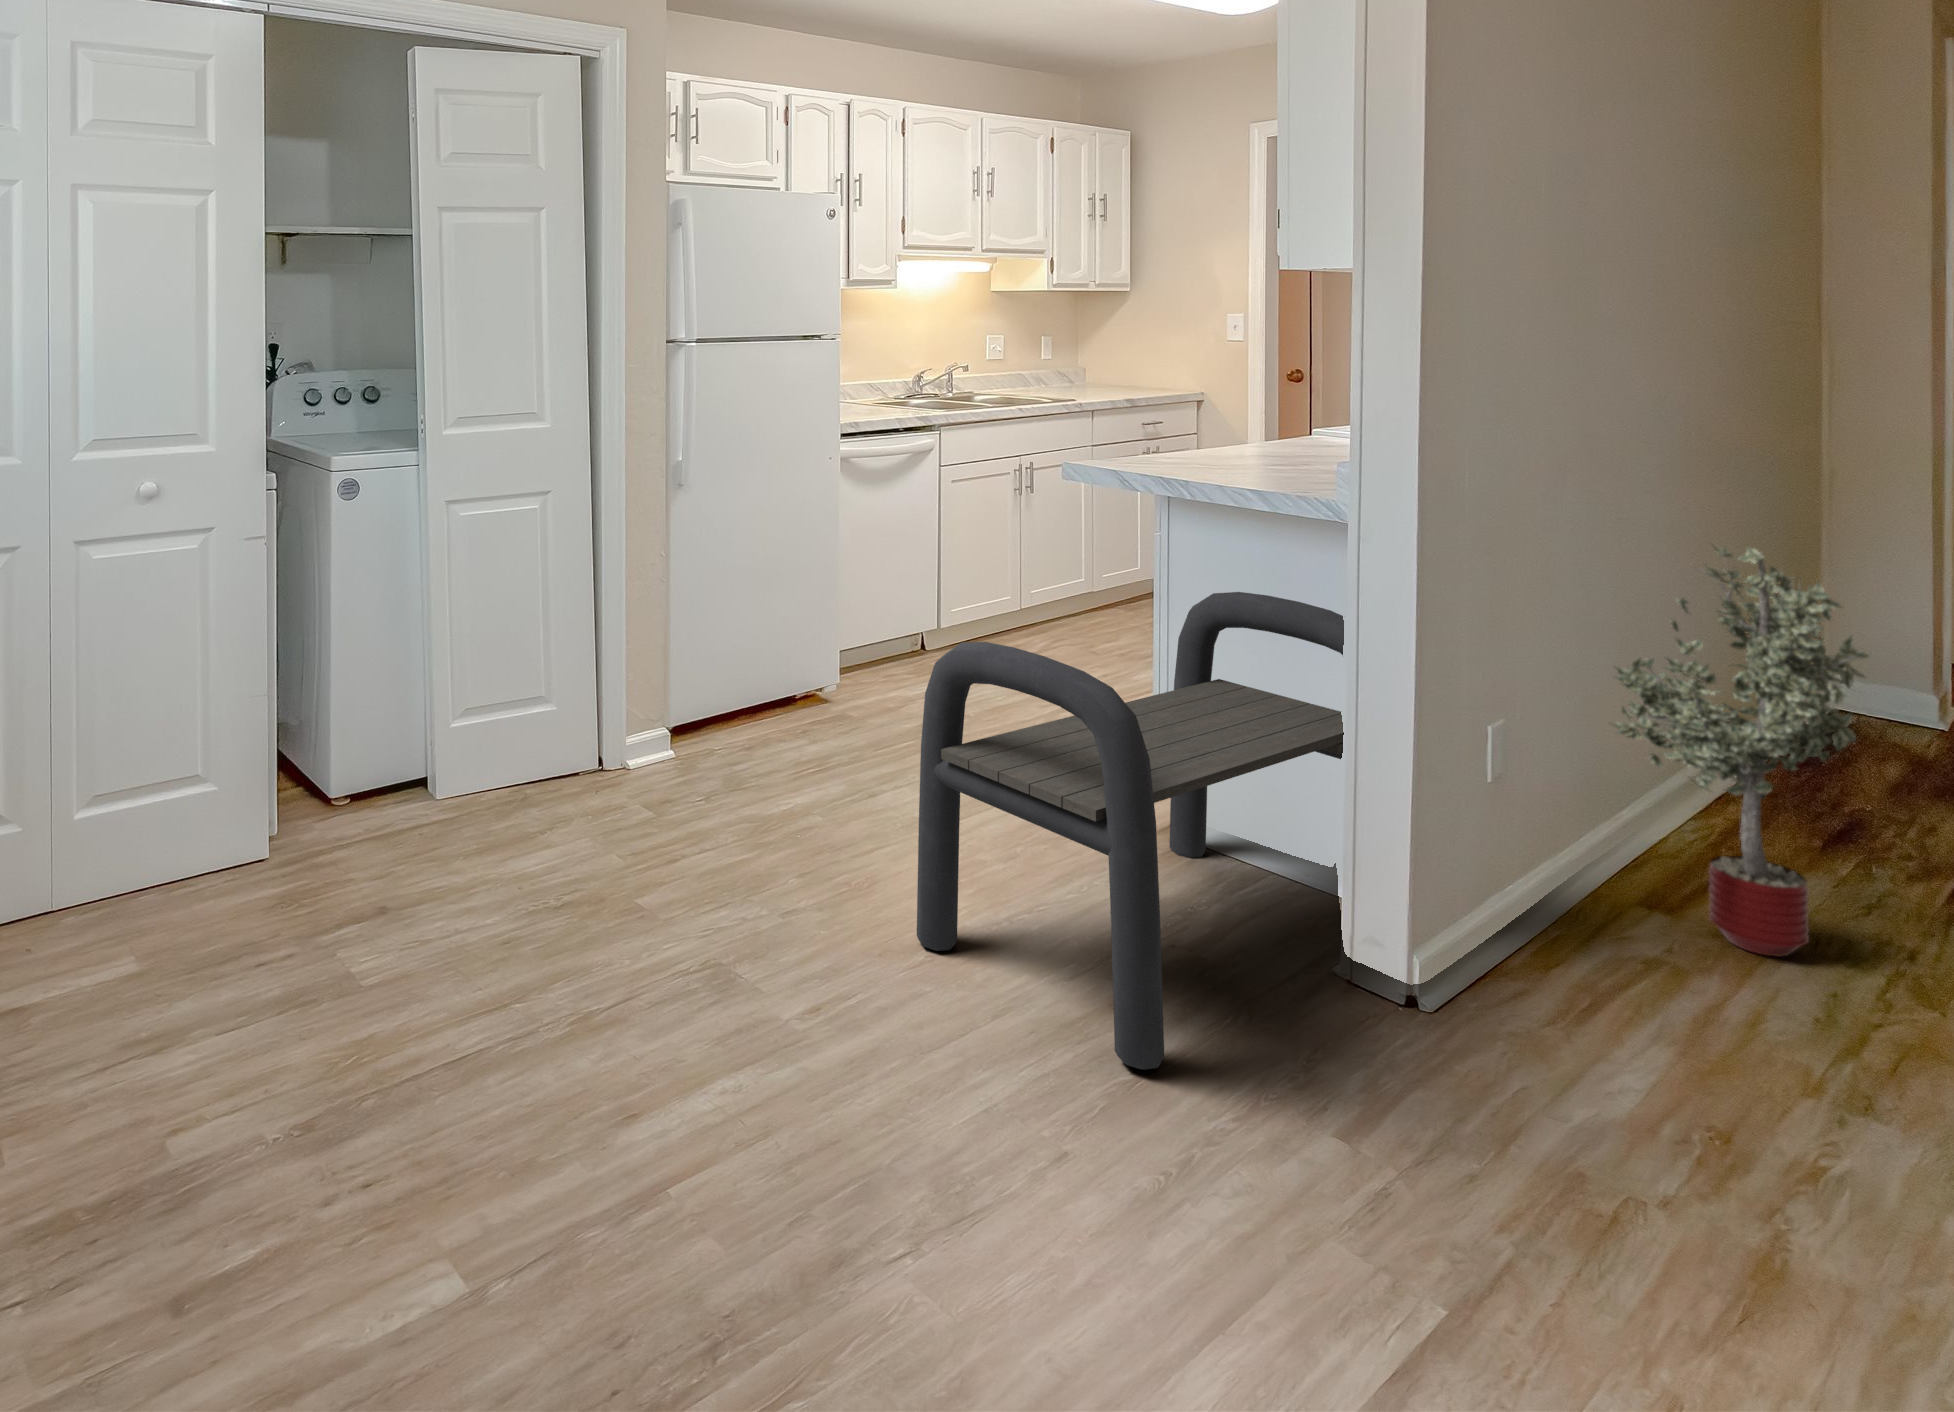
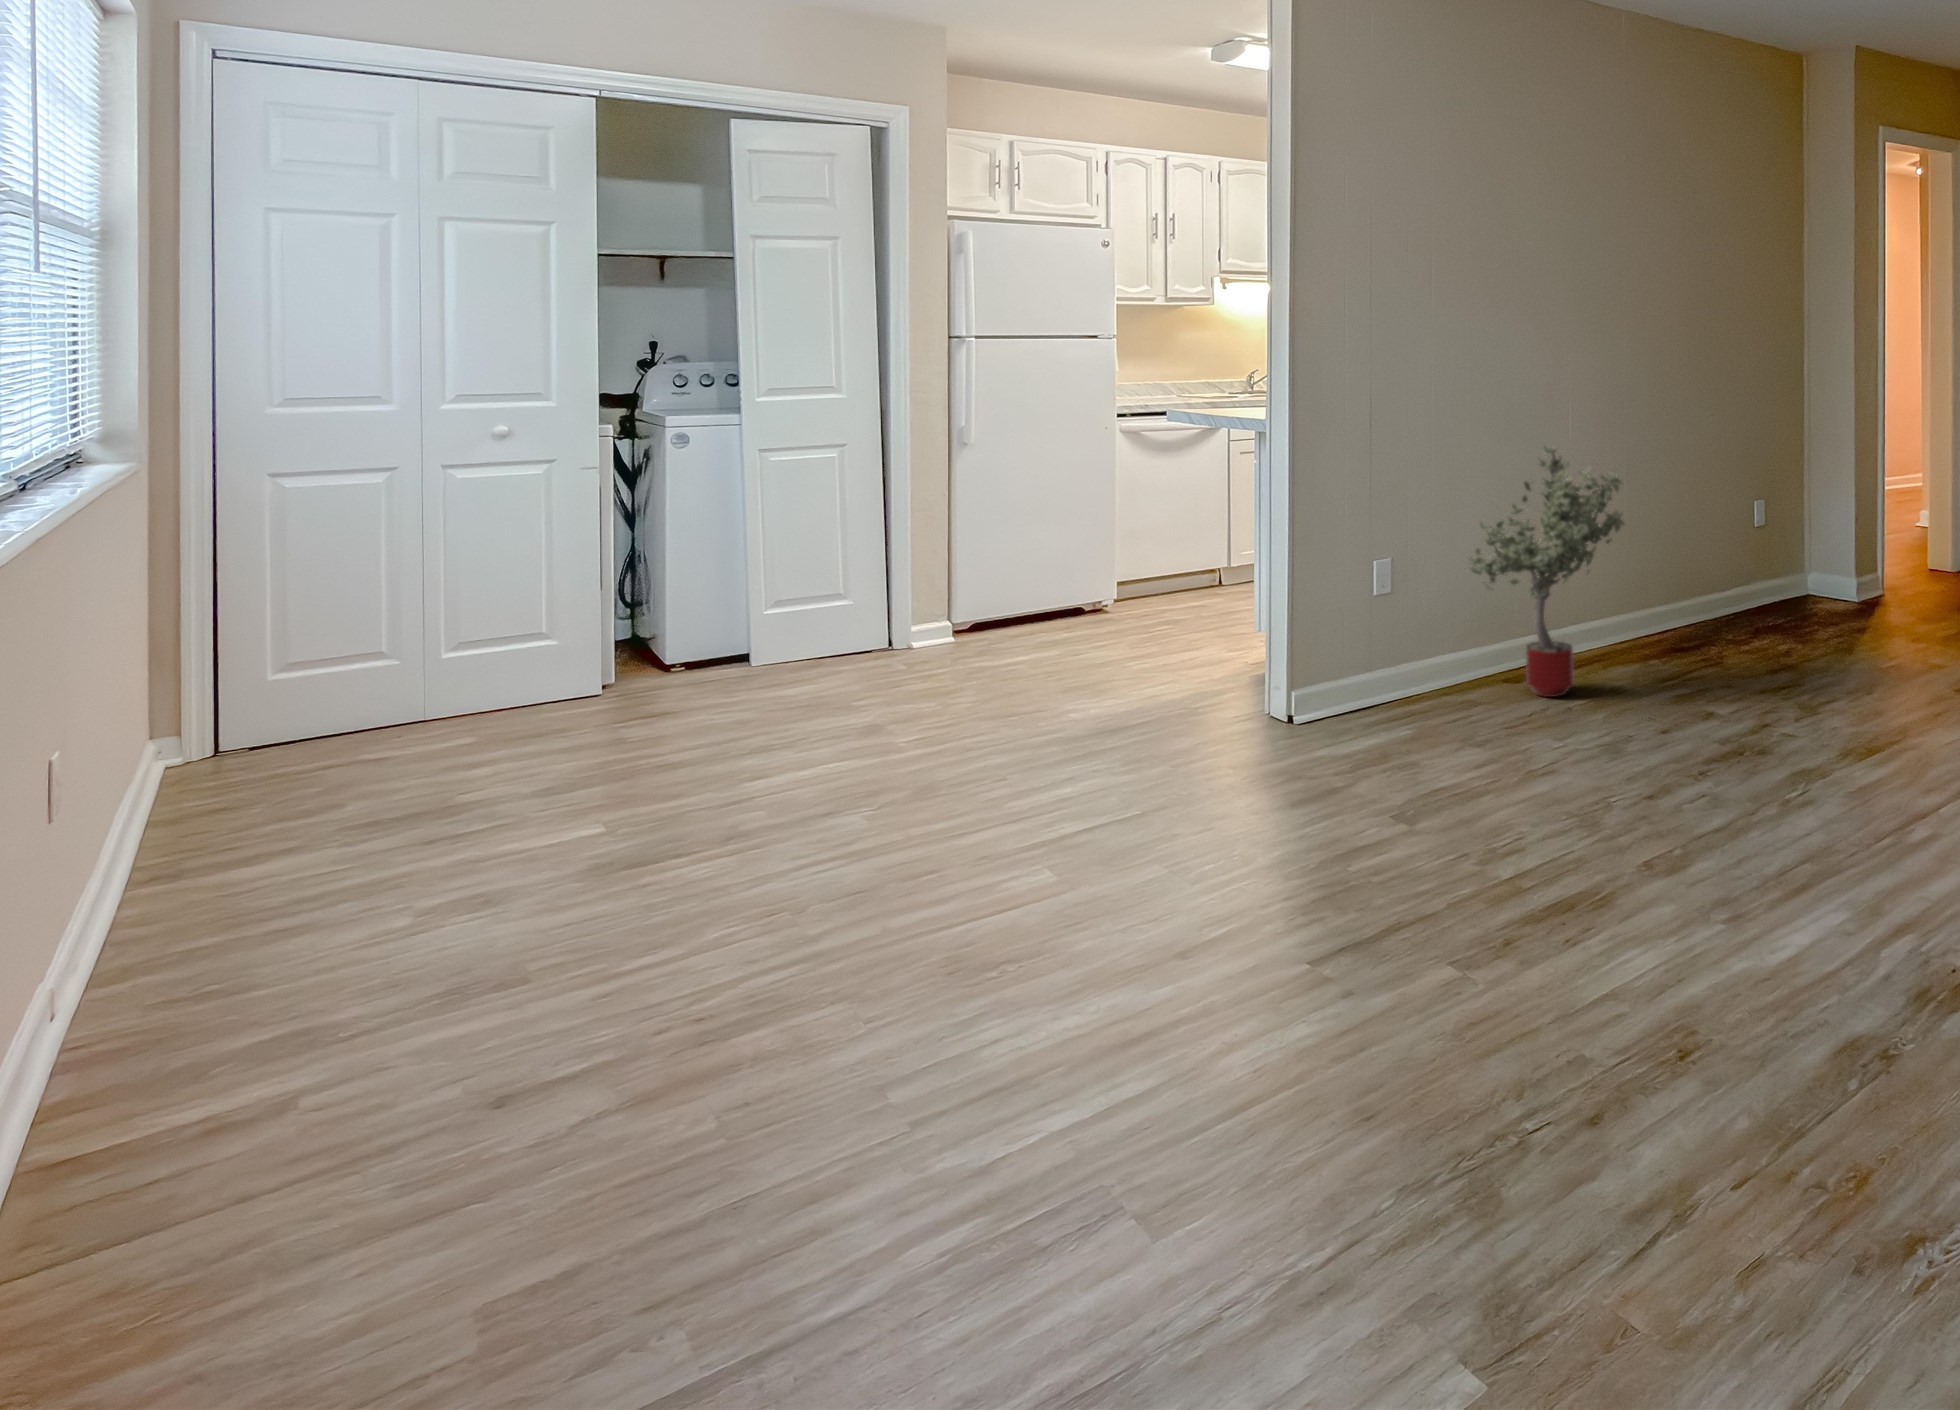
bench: present [917,592,1344,1070] -> none [1014,489,1341,751]

